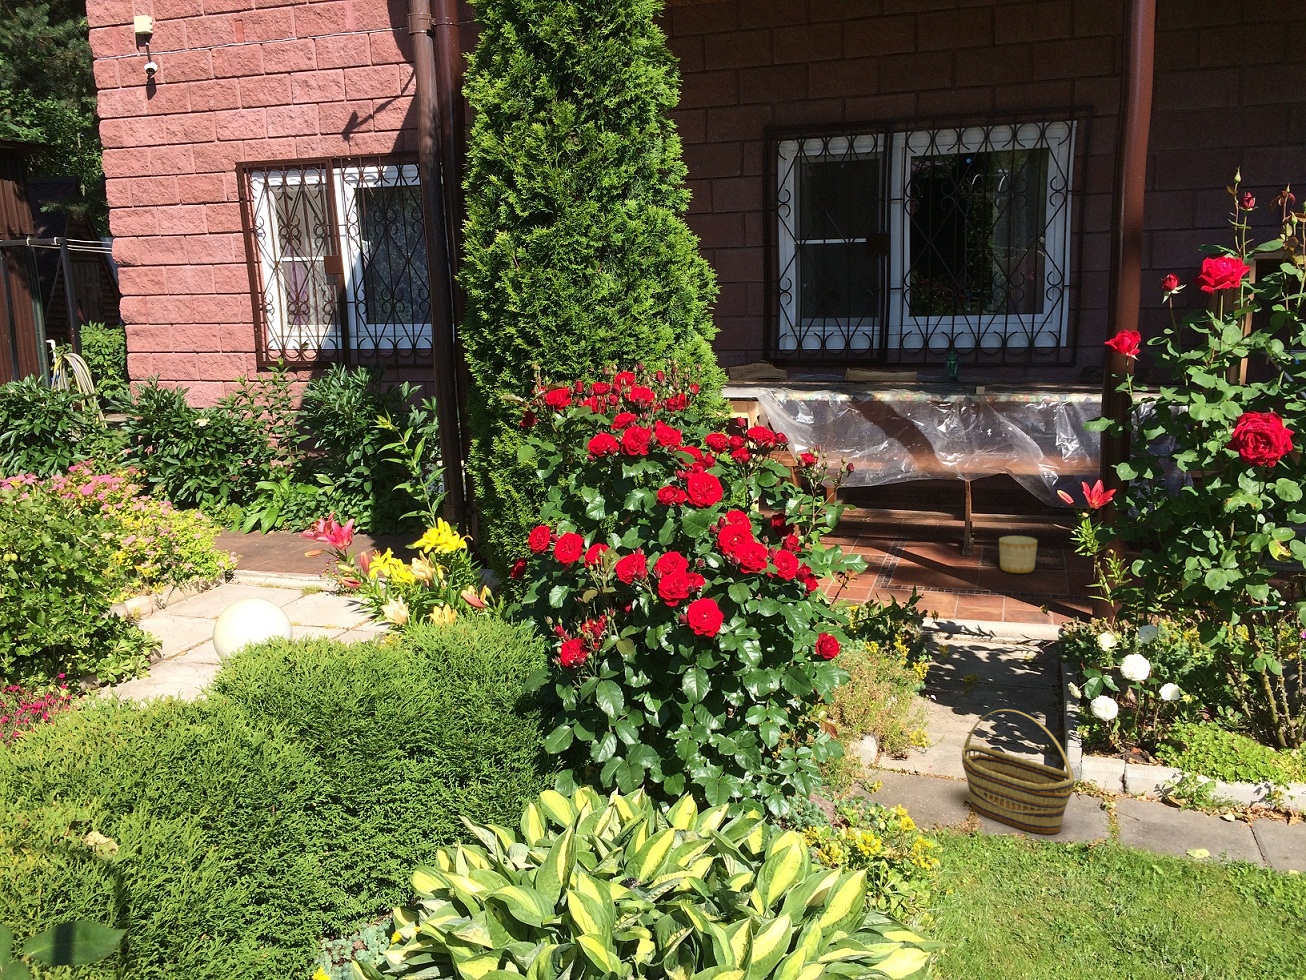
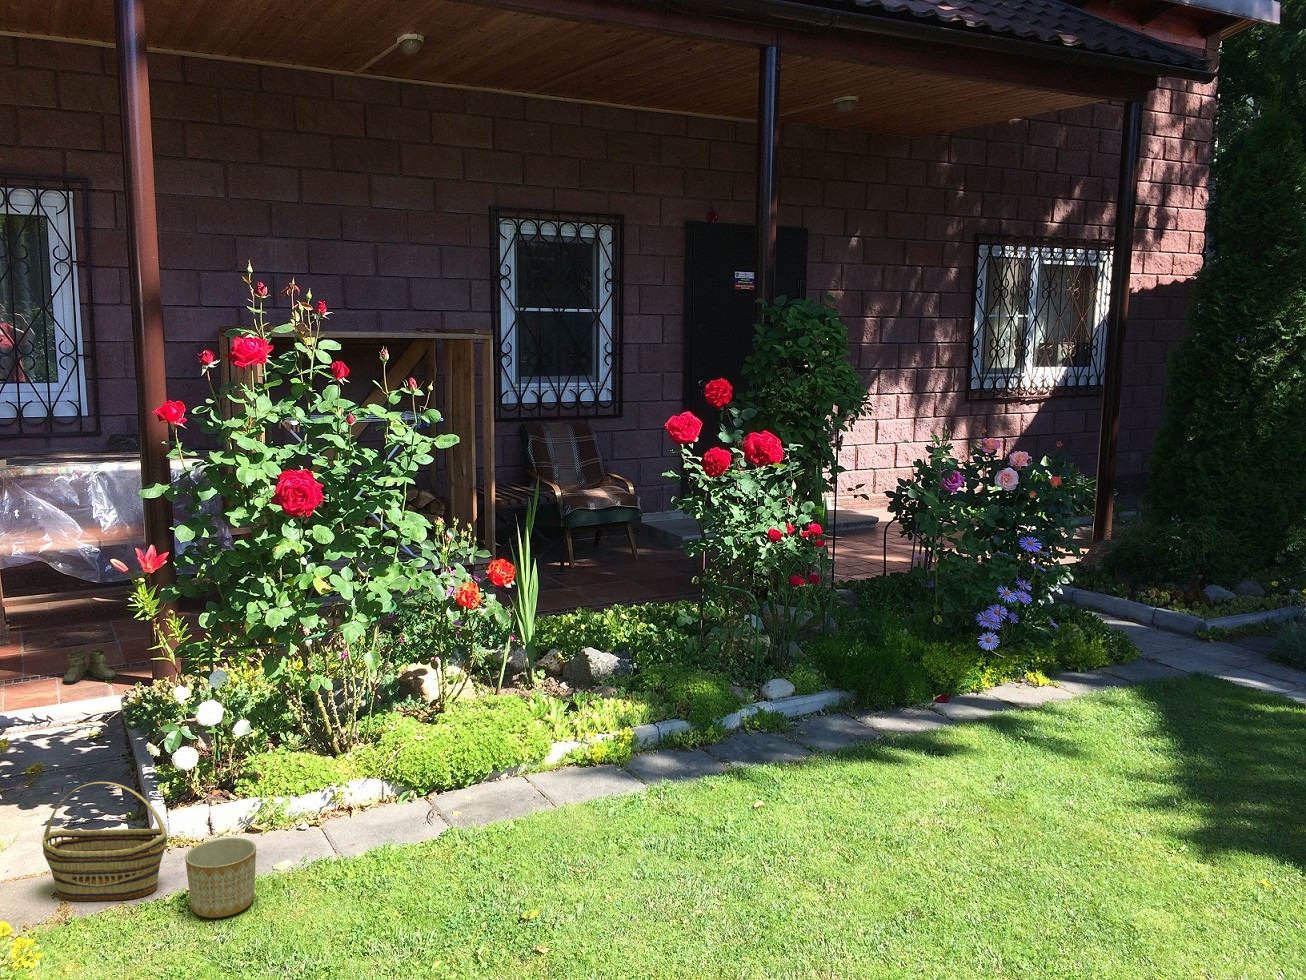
planter: present [999,536,1037,573] -> present [185,838,256,918]
boots: none [1008,573,1060,607] -> present [62,649,116,684]

